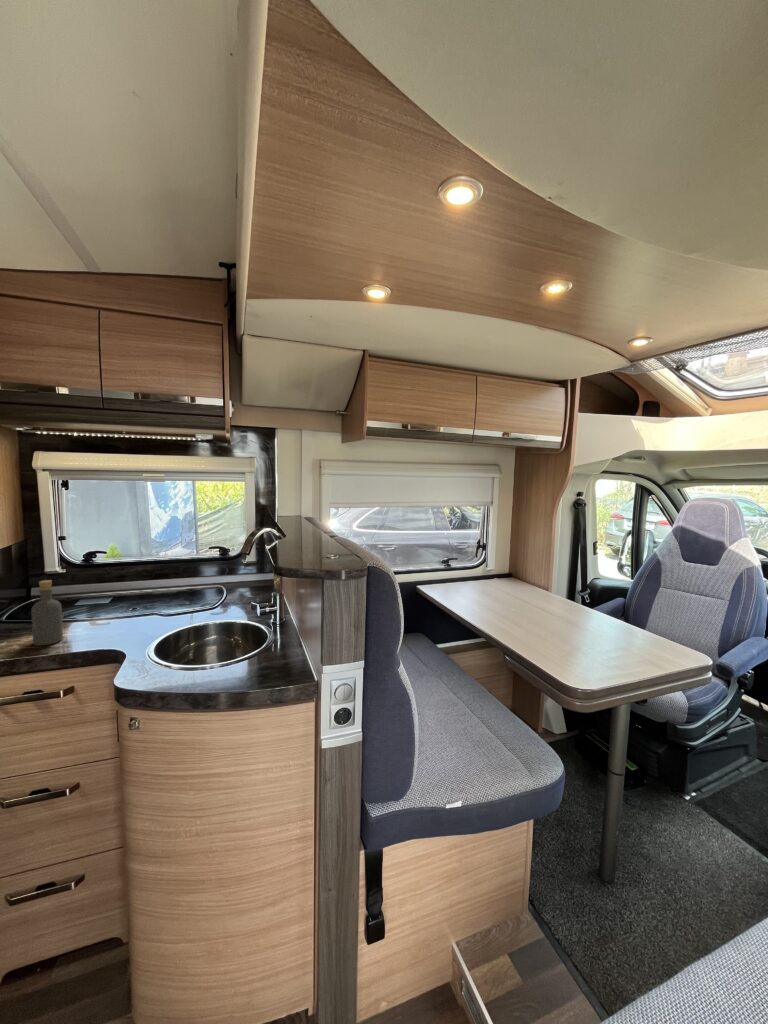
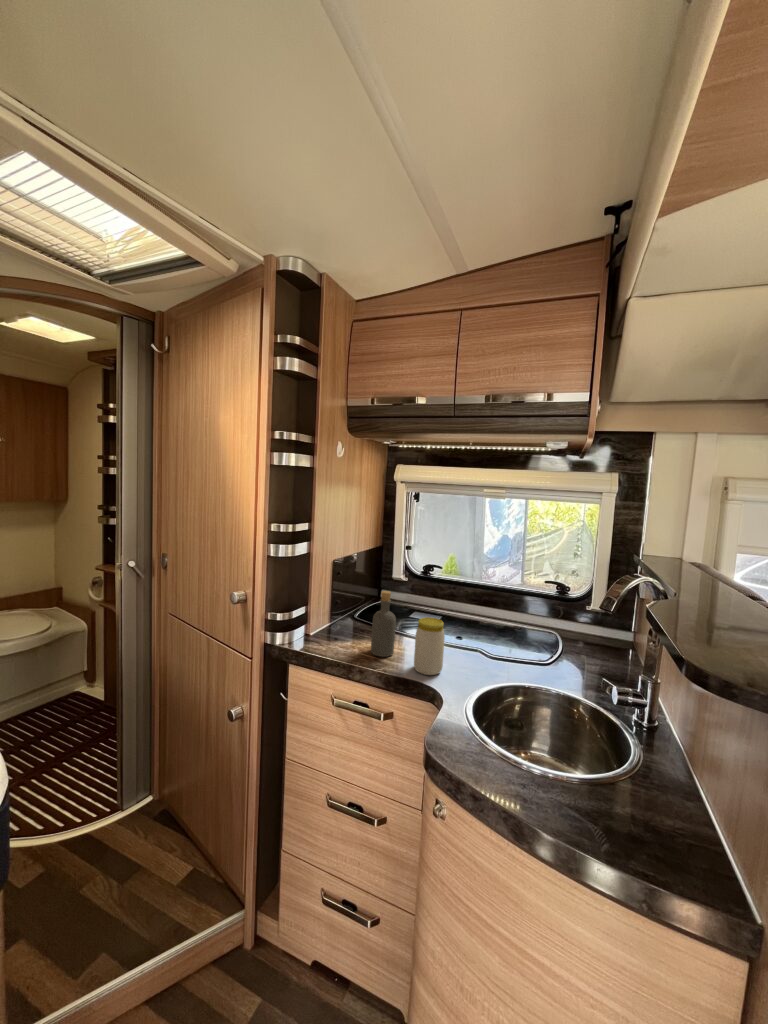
jar: none [88,593,121,644] -> present [414,617,445,675]

